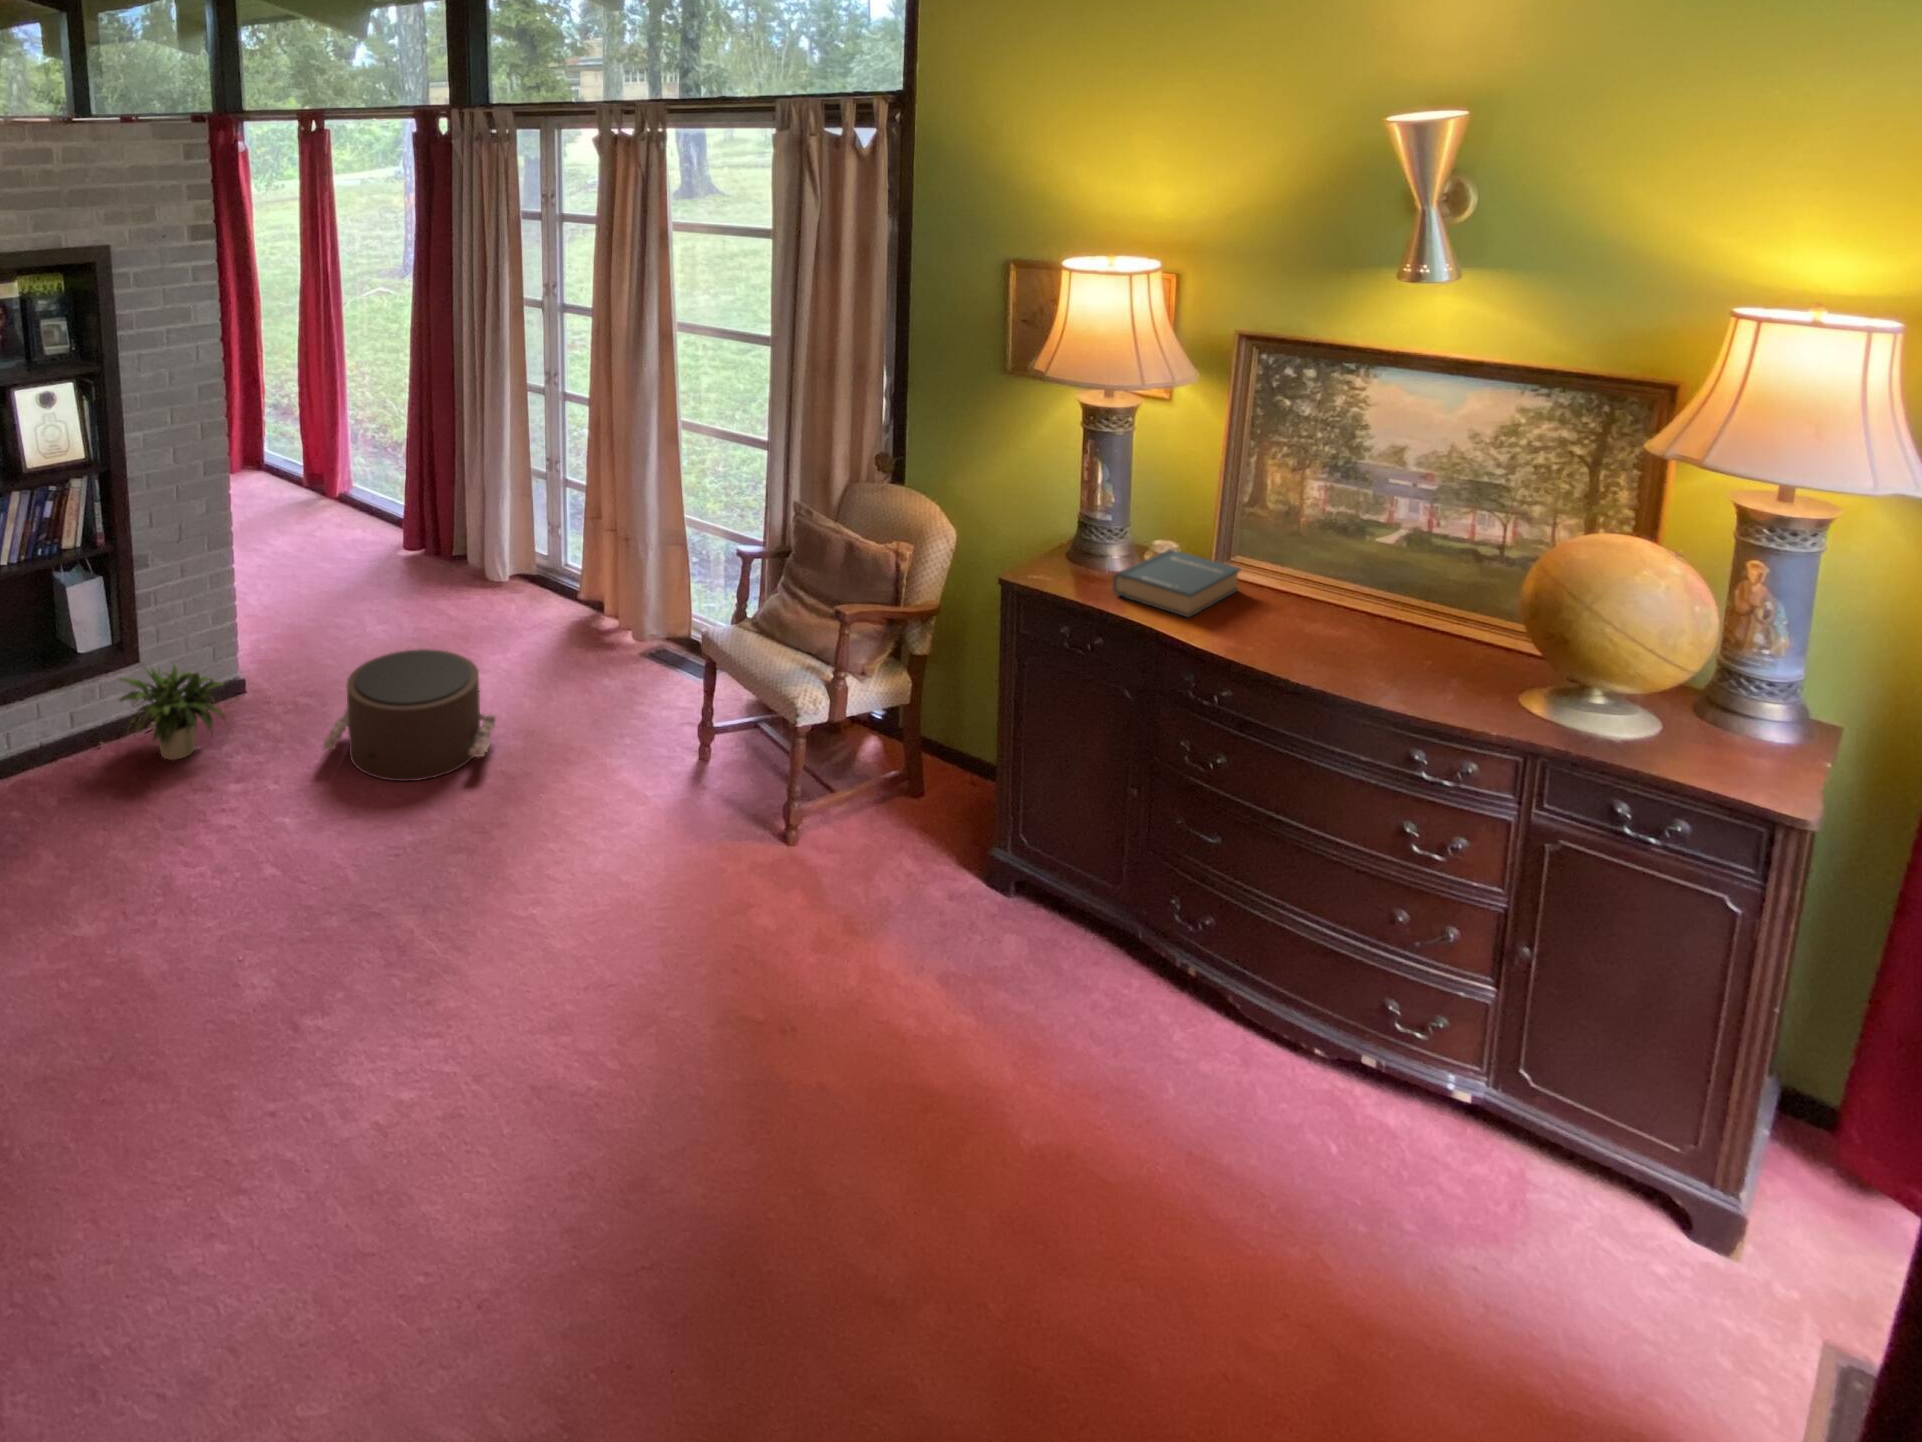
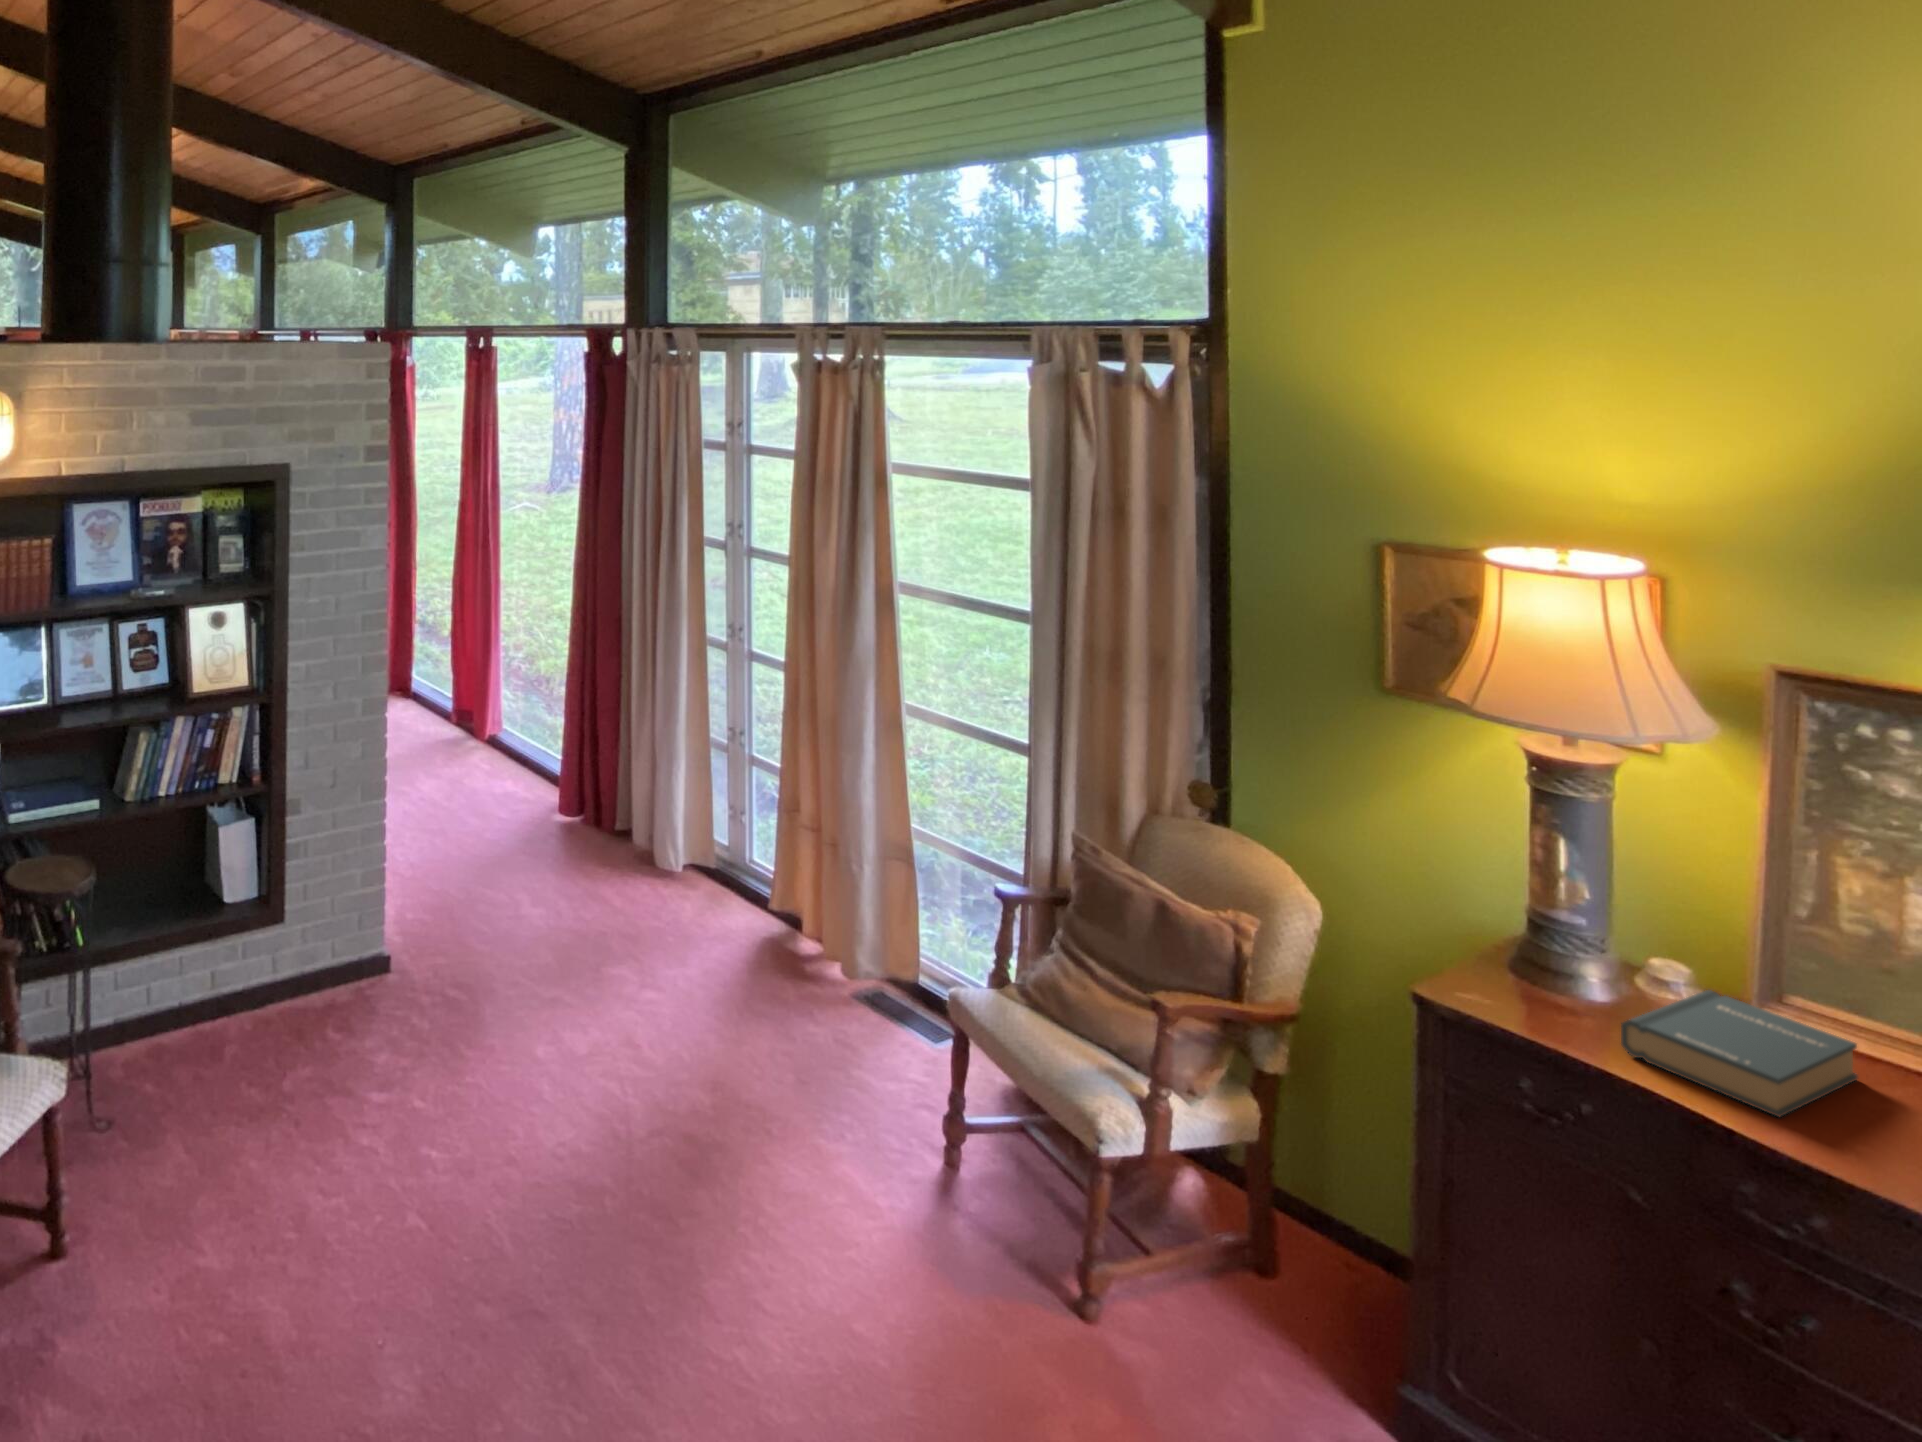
pouf: present [323,649,495,781] -> none [470,953,675,1129]
potted plant: present [120,664,226,760] -> none [232,926,367,1047]

